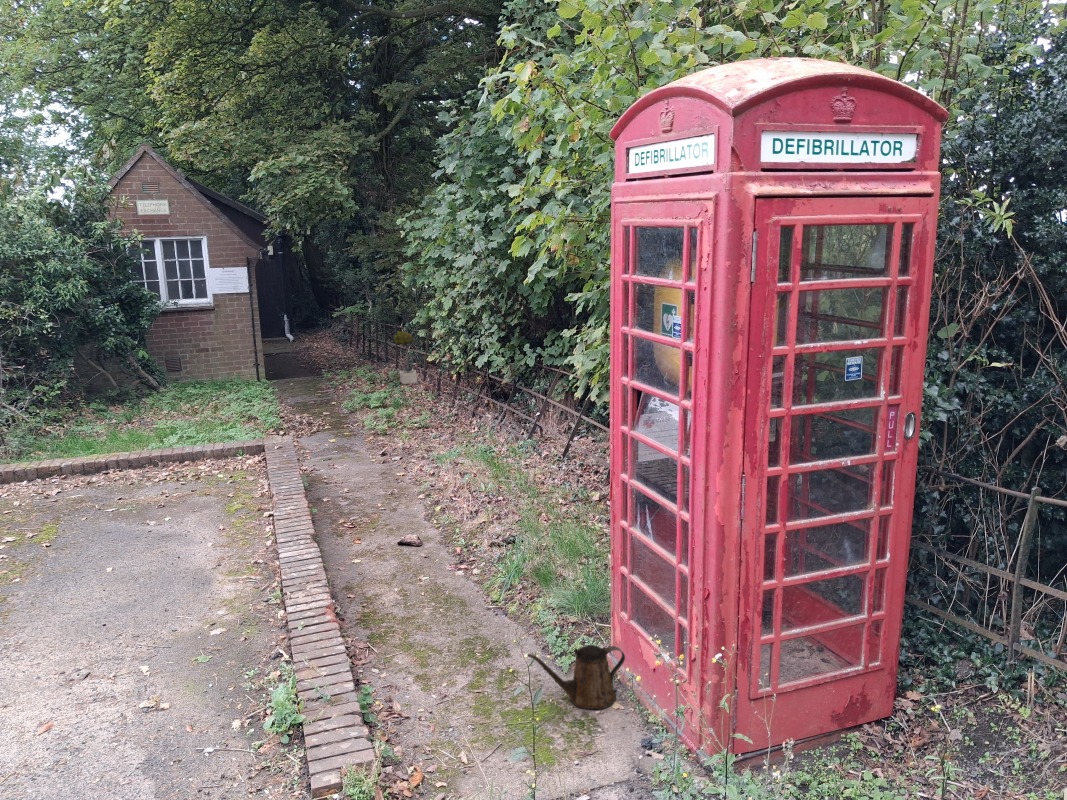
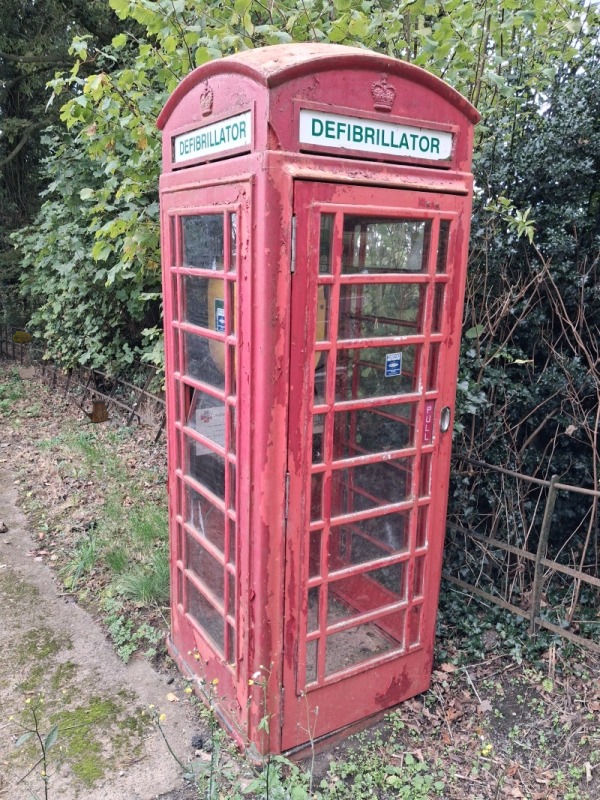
watering can: present [528,645,625,709] -> present [72,400,113,423]

